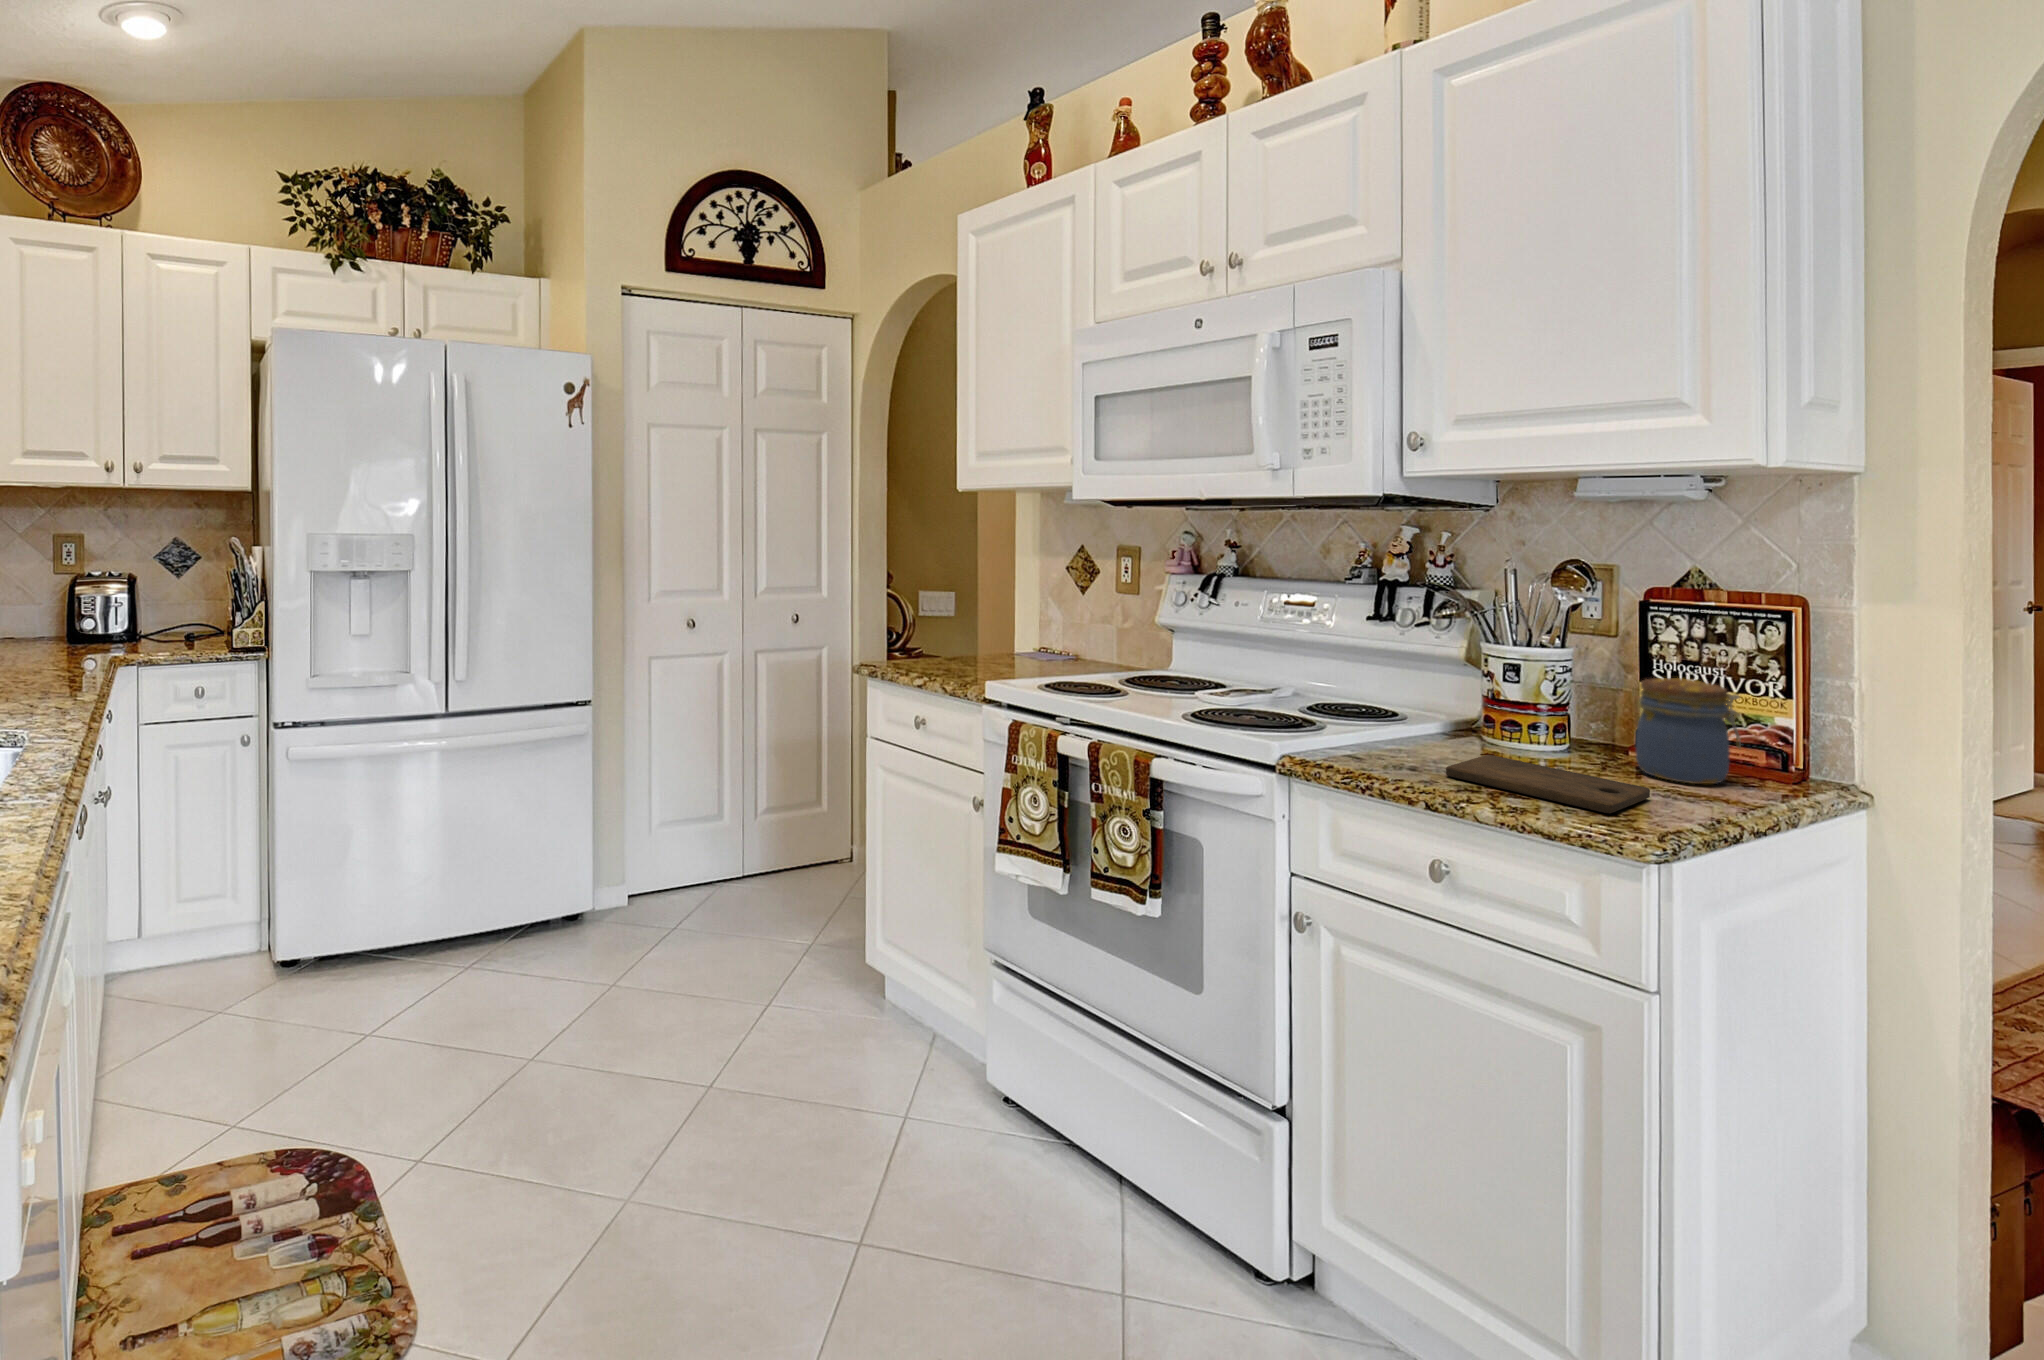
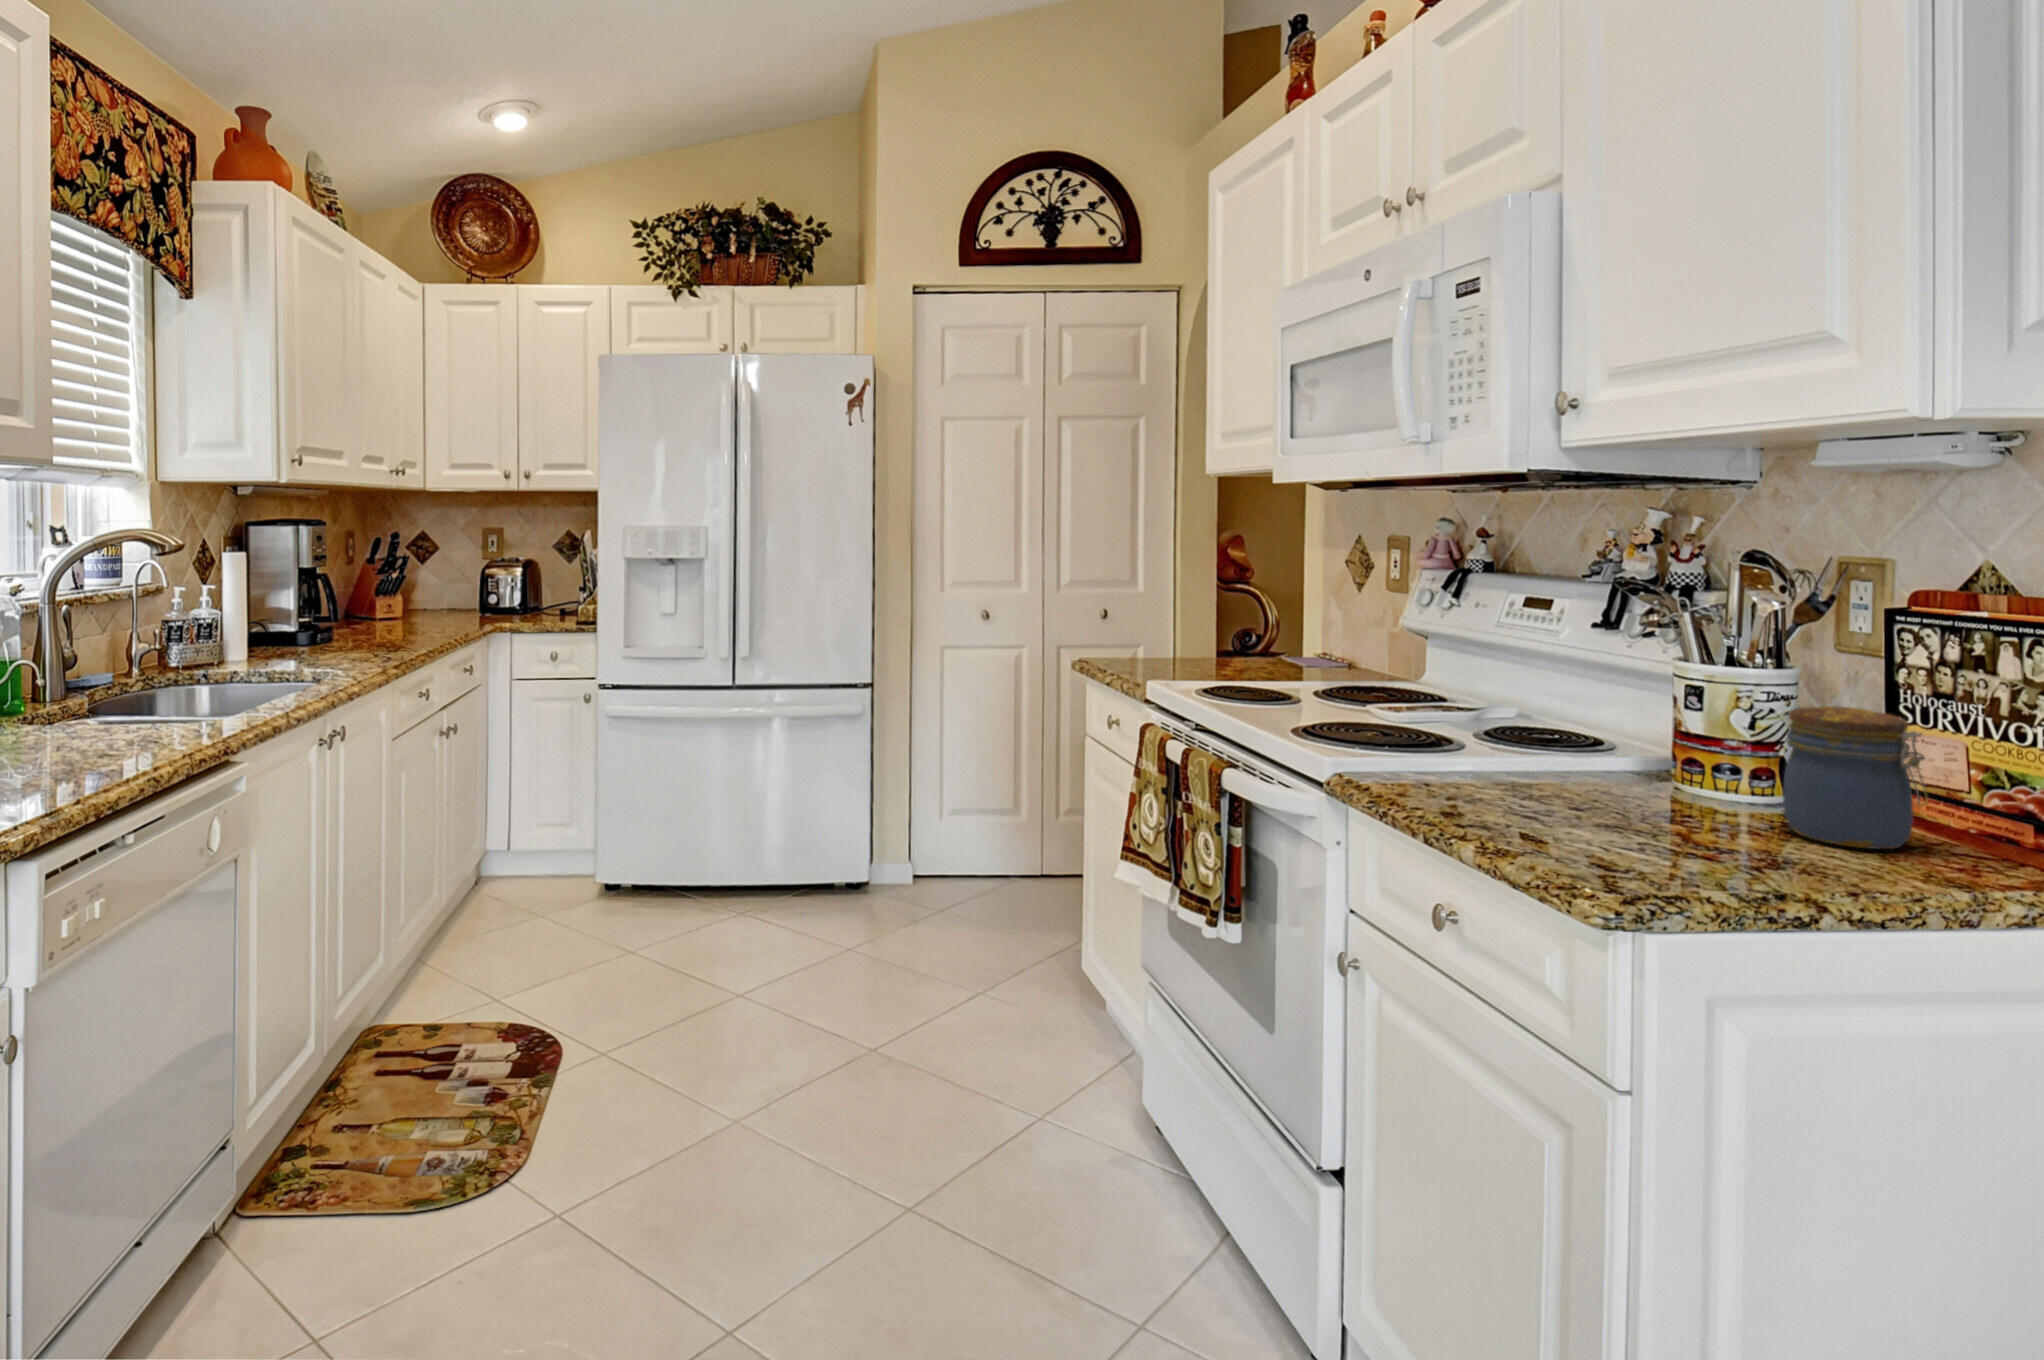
cutting board: present [1446,755,1650,813] -> none [1479,785,1706,844]

